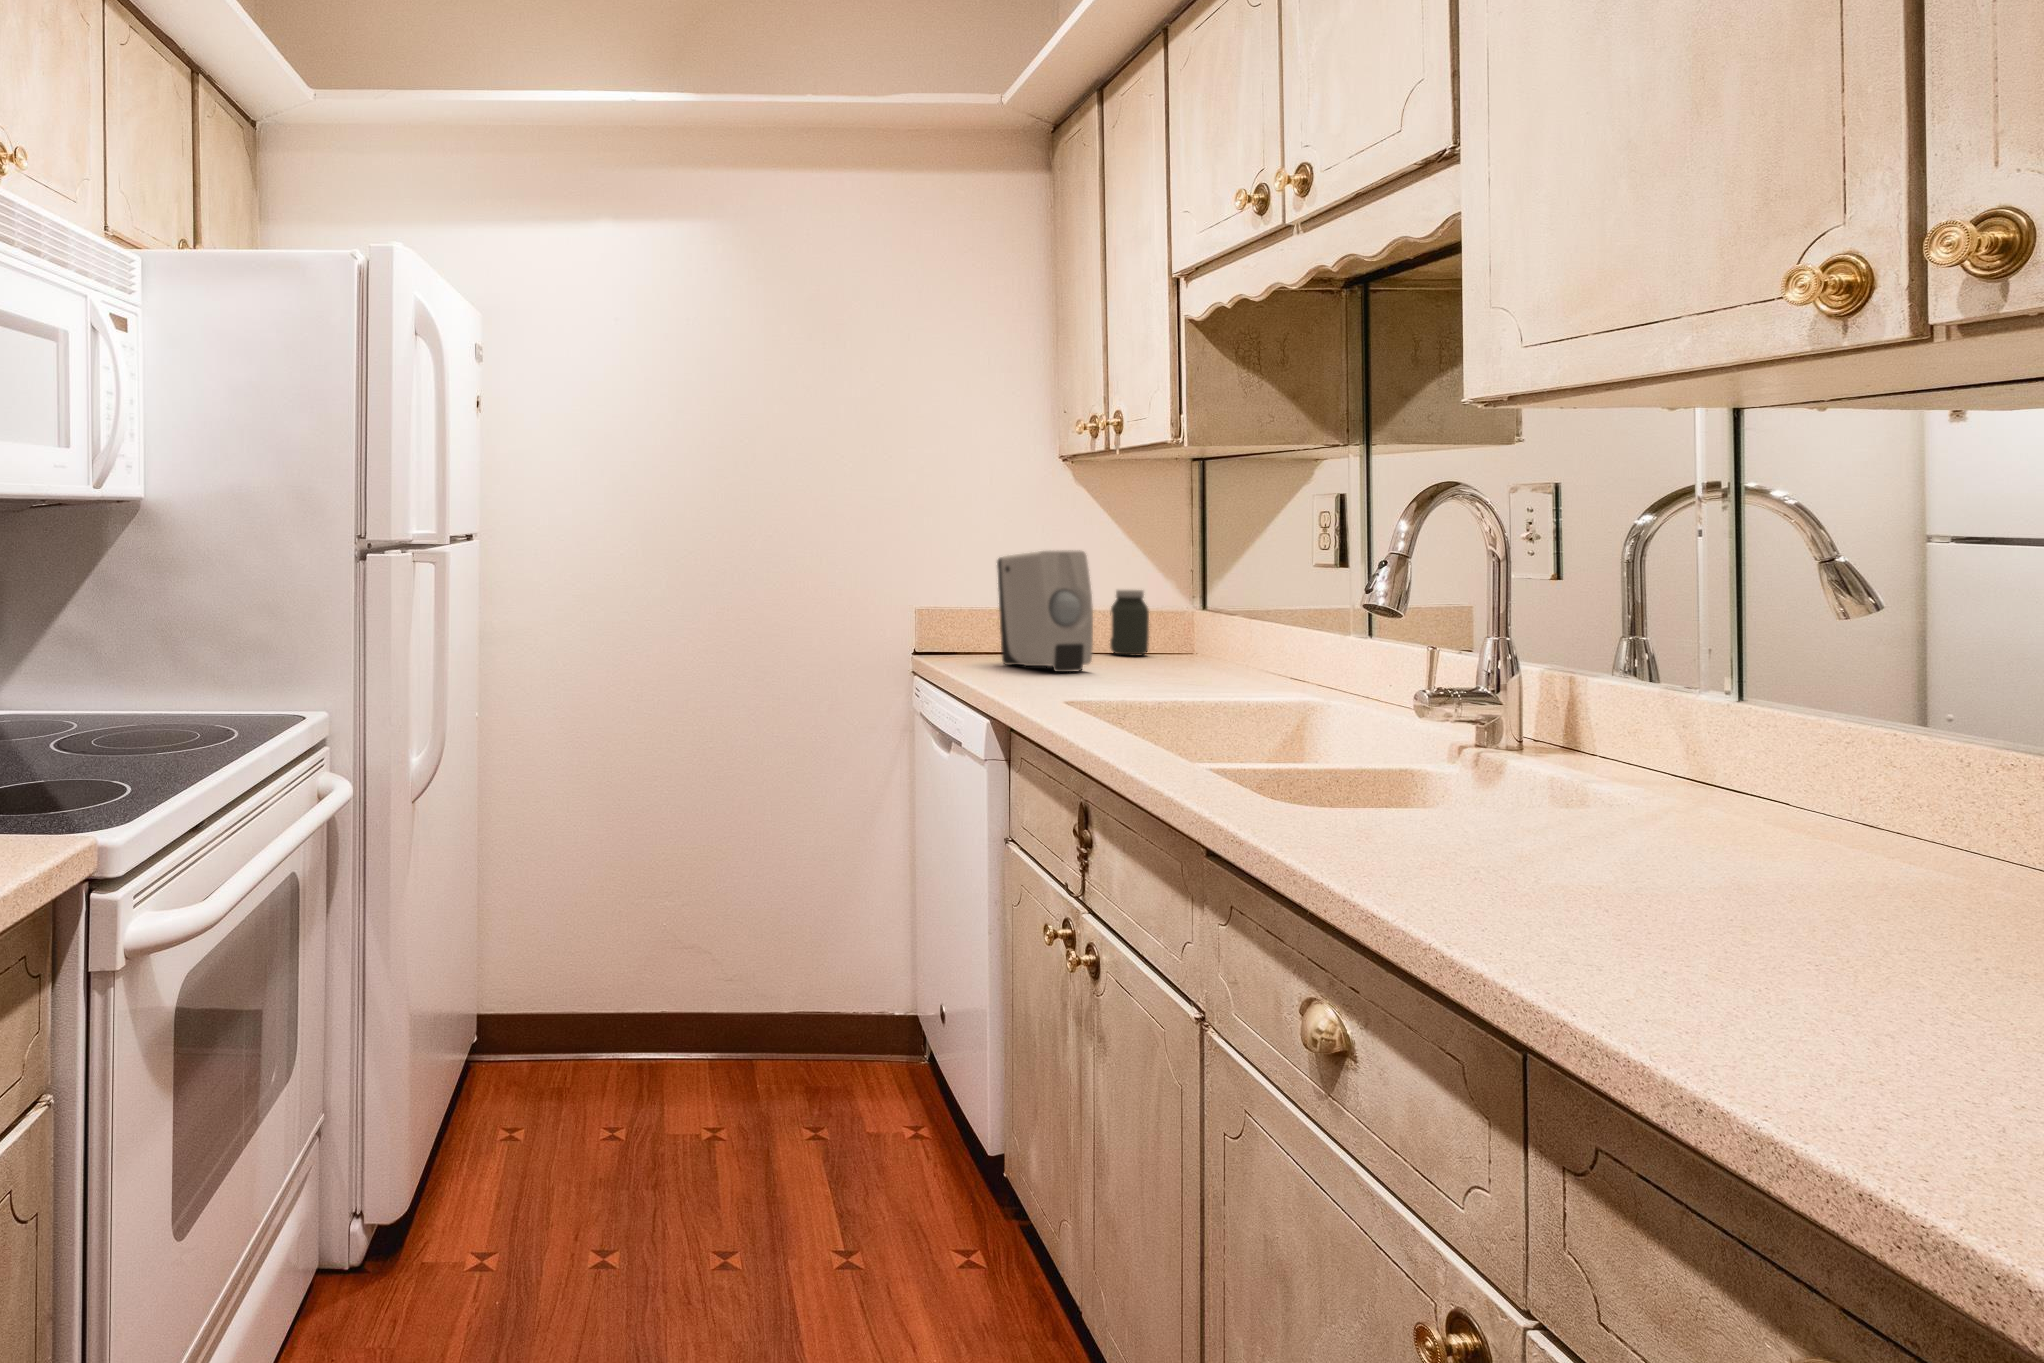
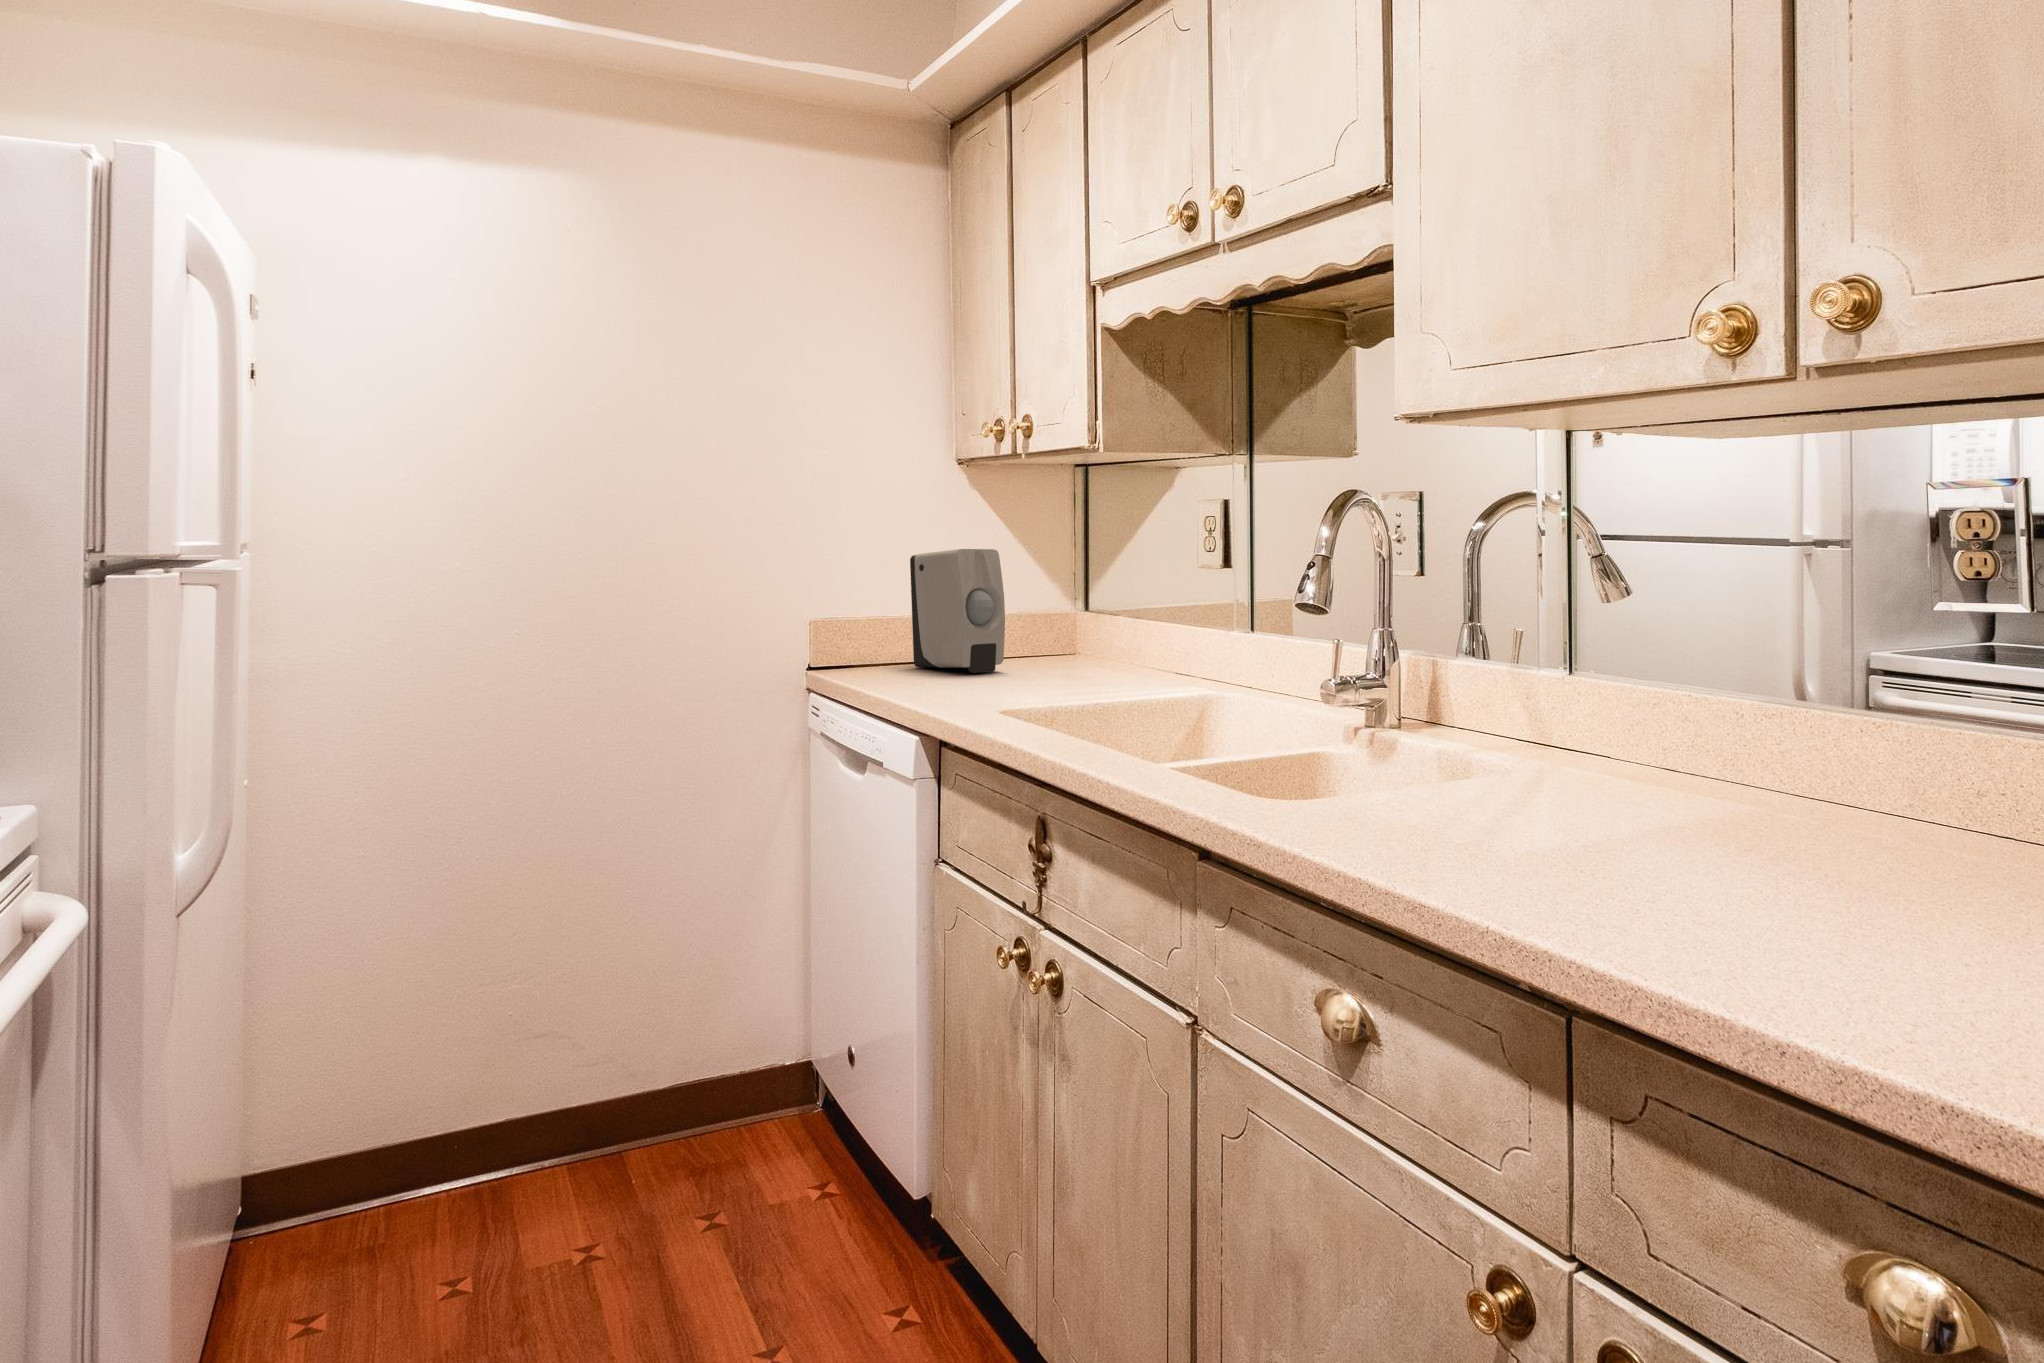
jar: present [1110,590,1149,656] -> none [1008,589,1043,654]

